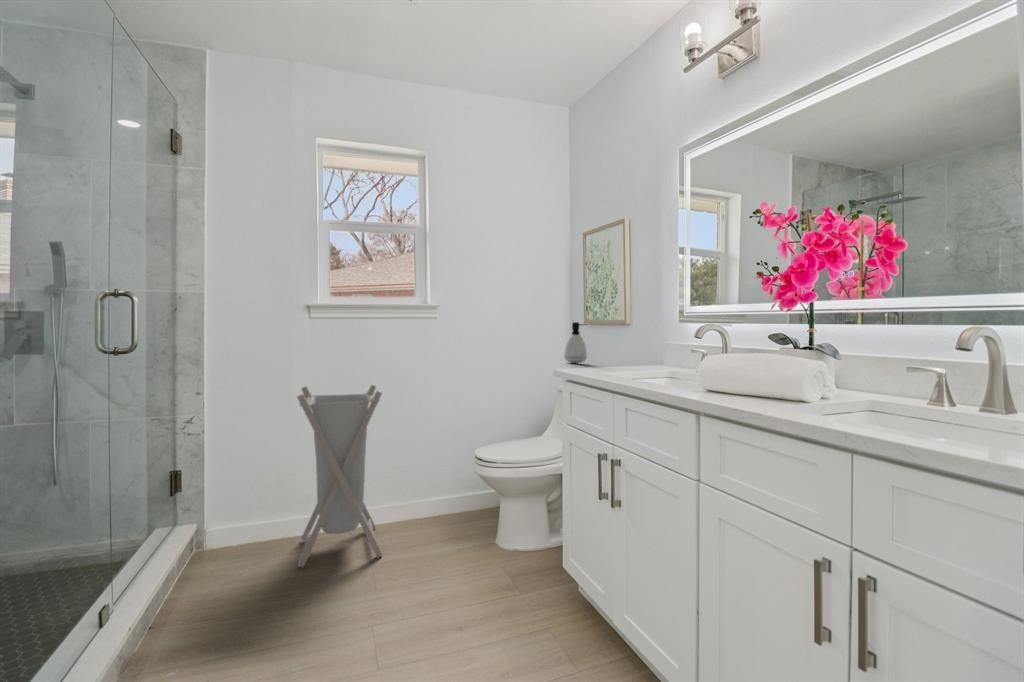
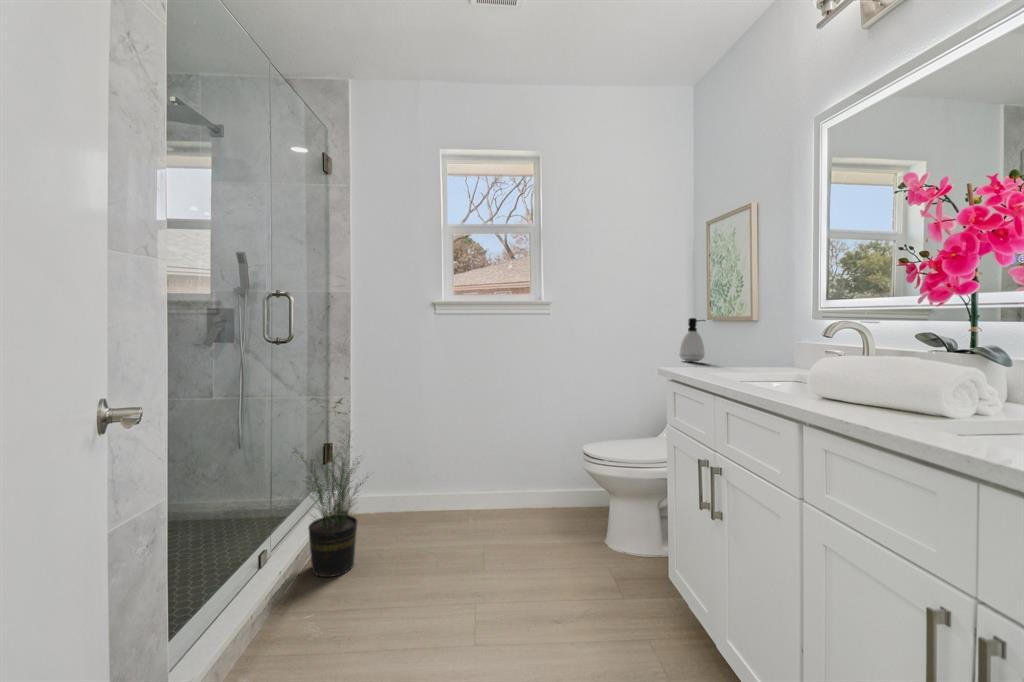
laundry hamper: present [297,385,382,567] -> none [418,377,493,540]
potted plant: none [123,450,246,628] -> present [292,436,363,577]

